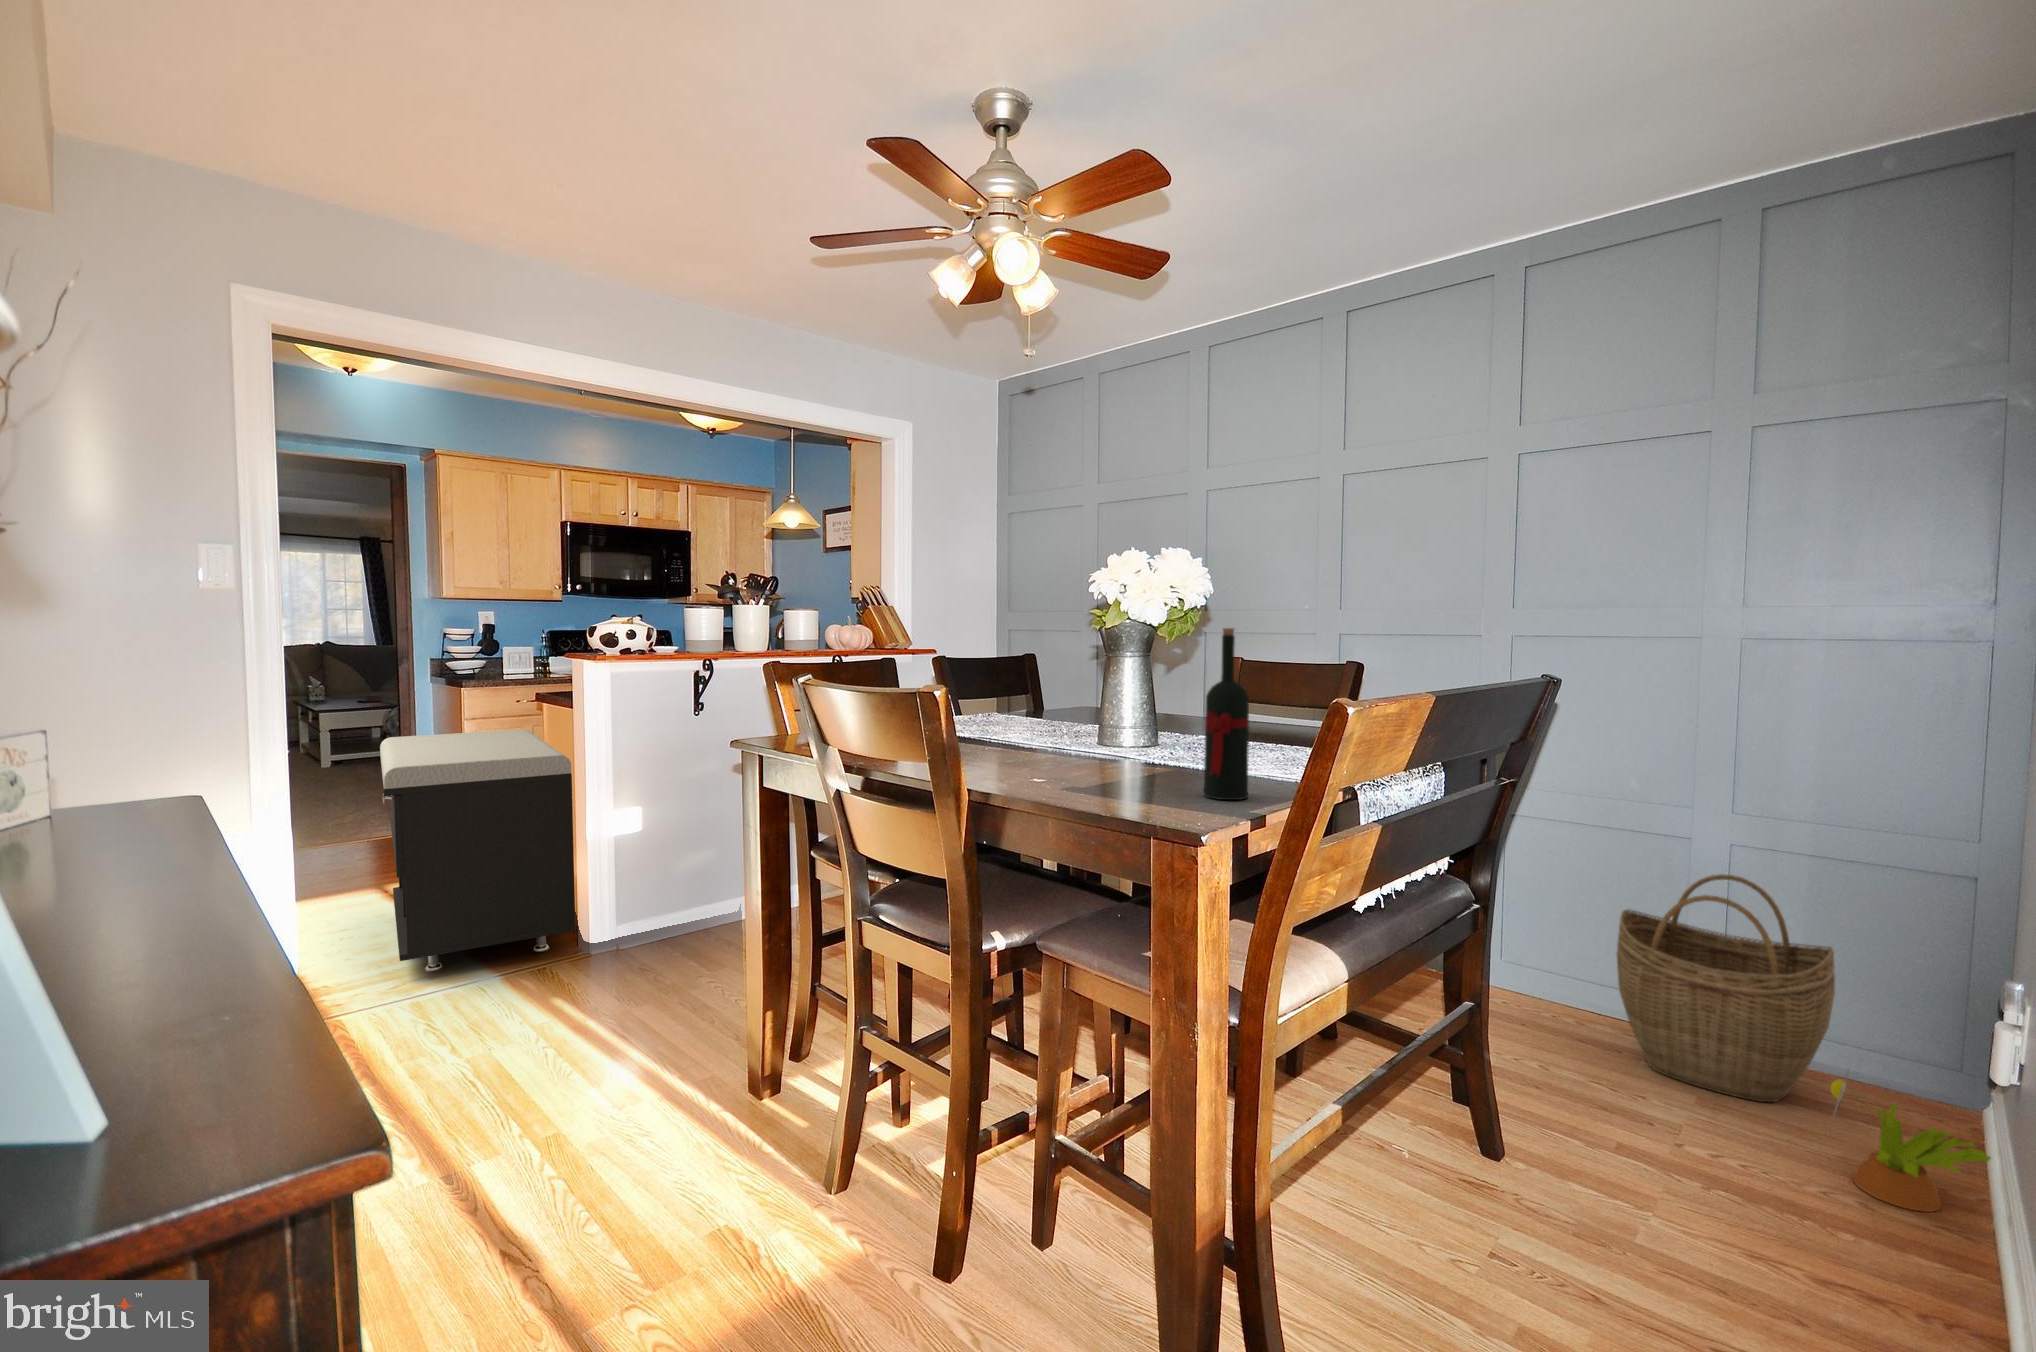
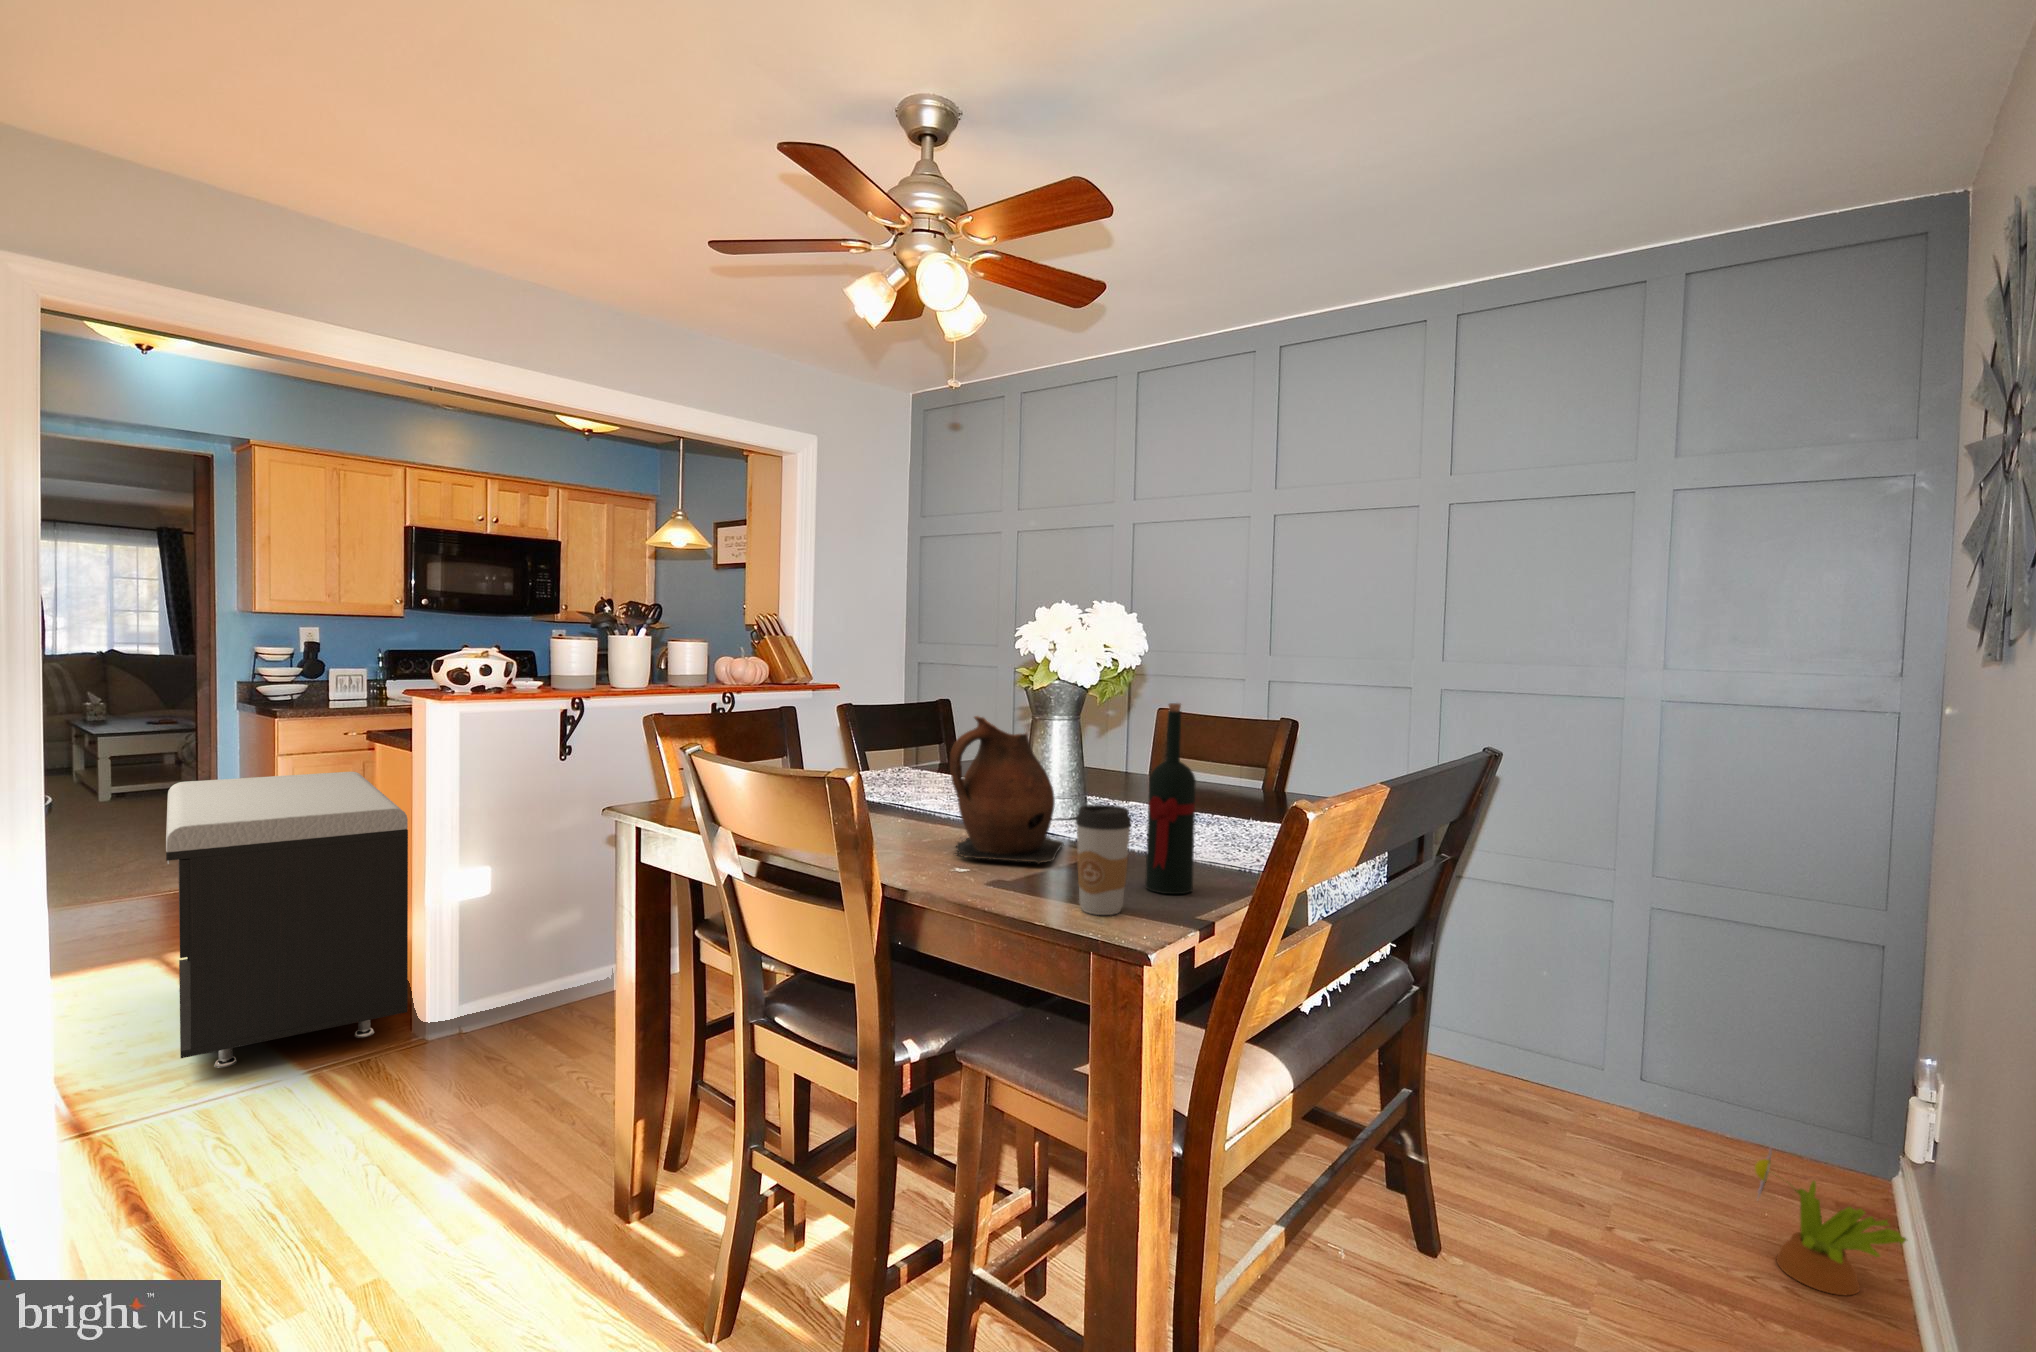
ceramic pitcher: none [1028,649,1134,780] -> present [950,716,1064,864]
coffee cup: none [1136,717,1187,813] -> present [1076,805,1131,915]
woven basket: present [1616,874,1835,1102] -> none [1542,940,1750,1176]

